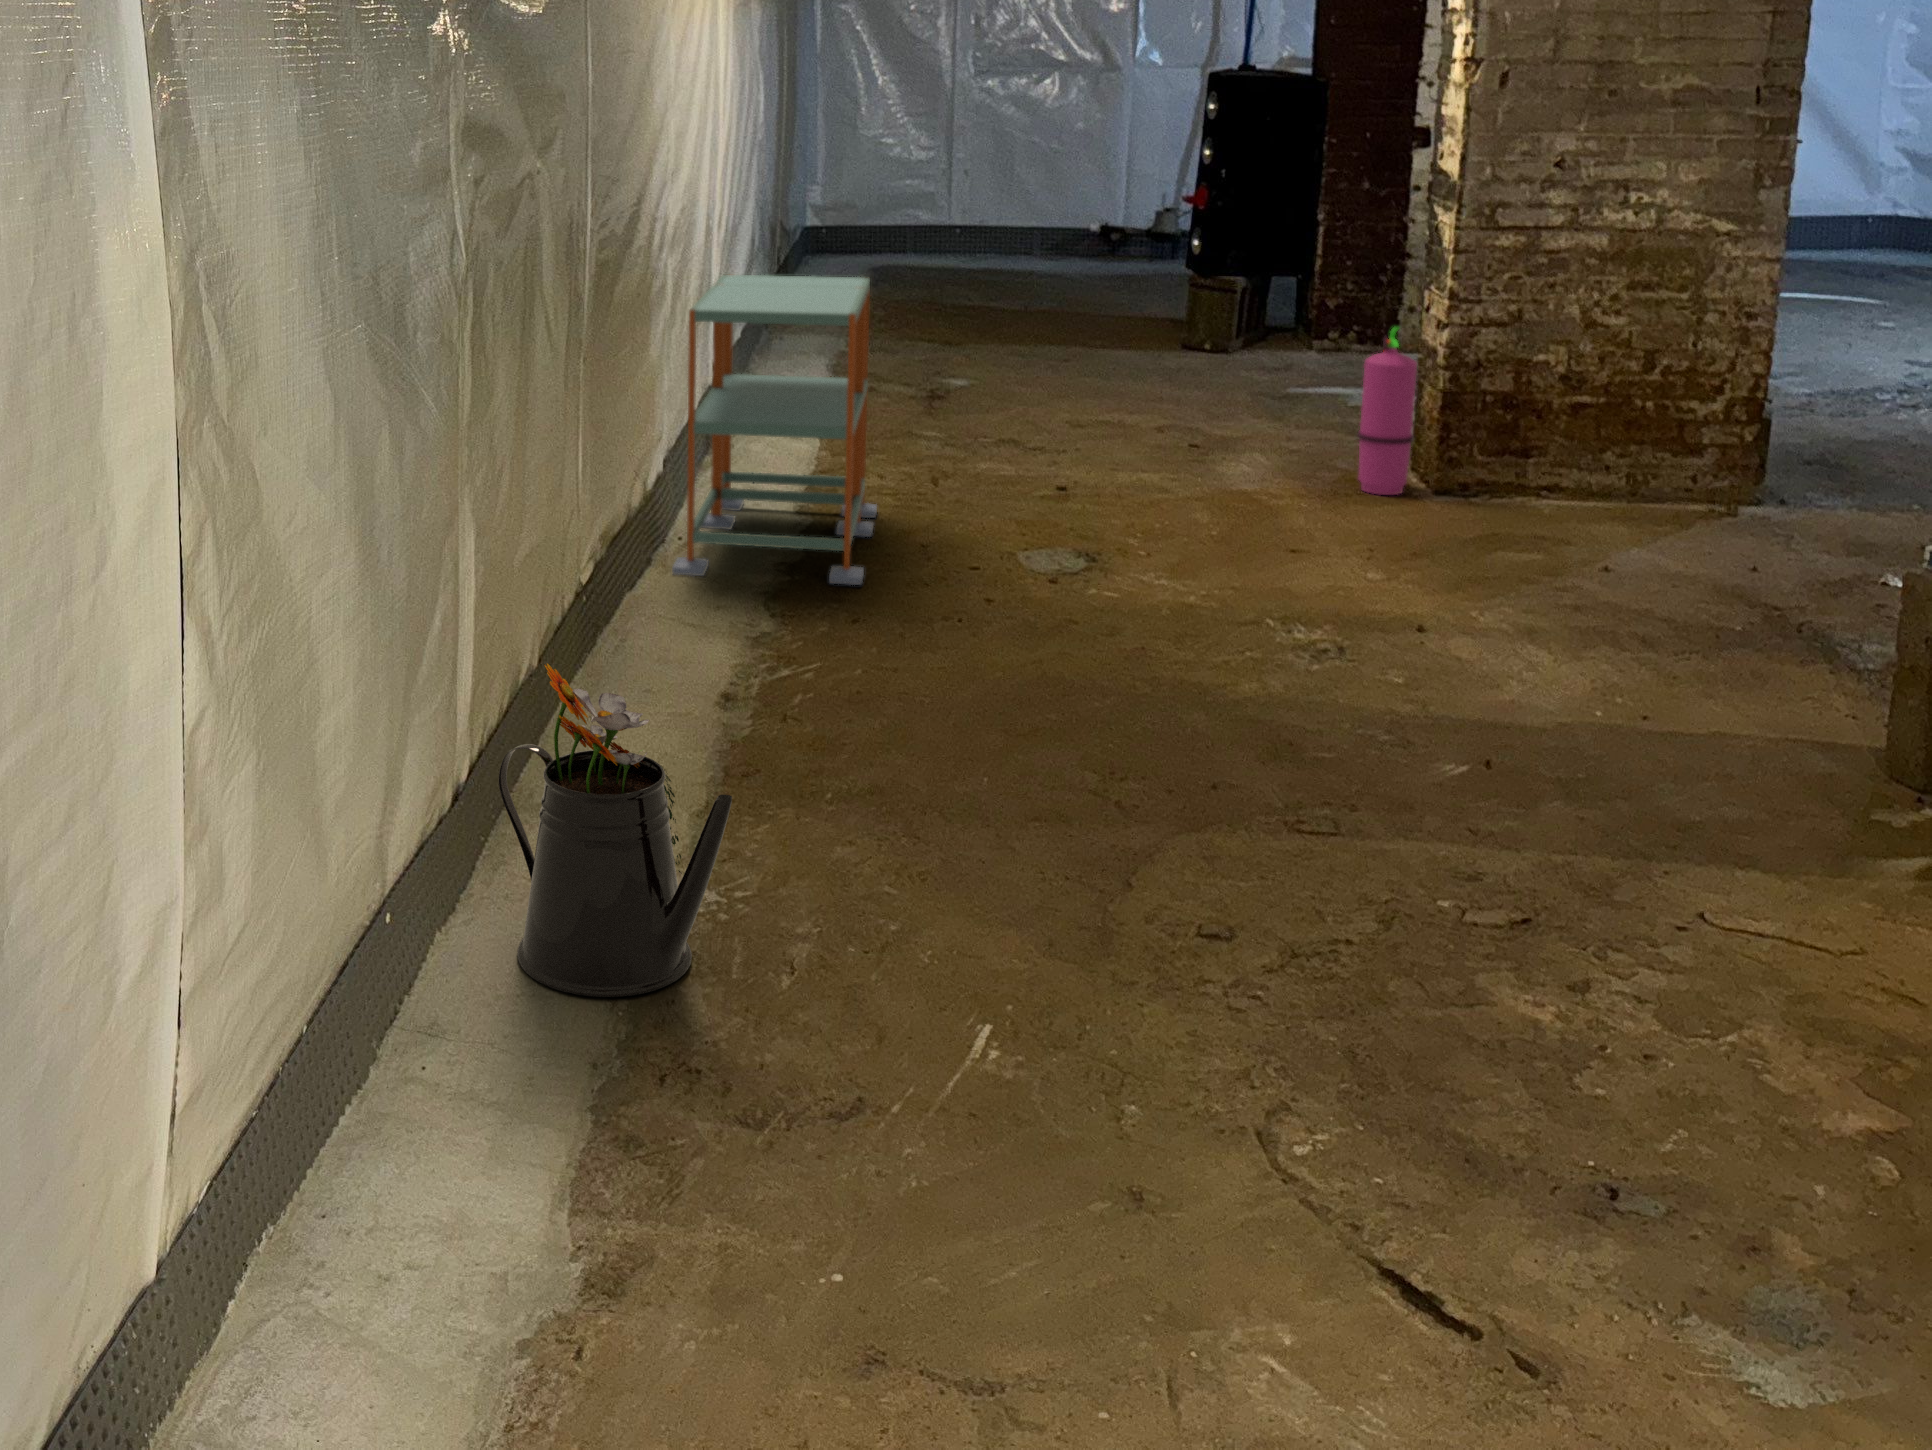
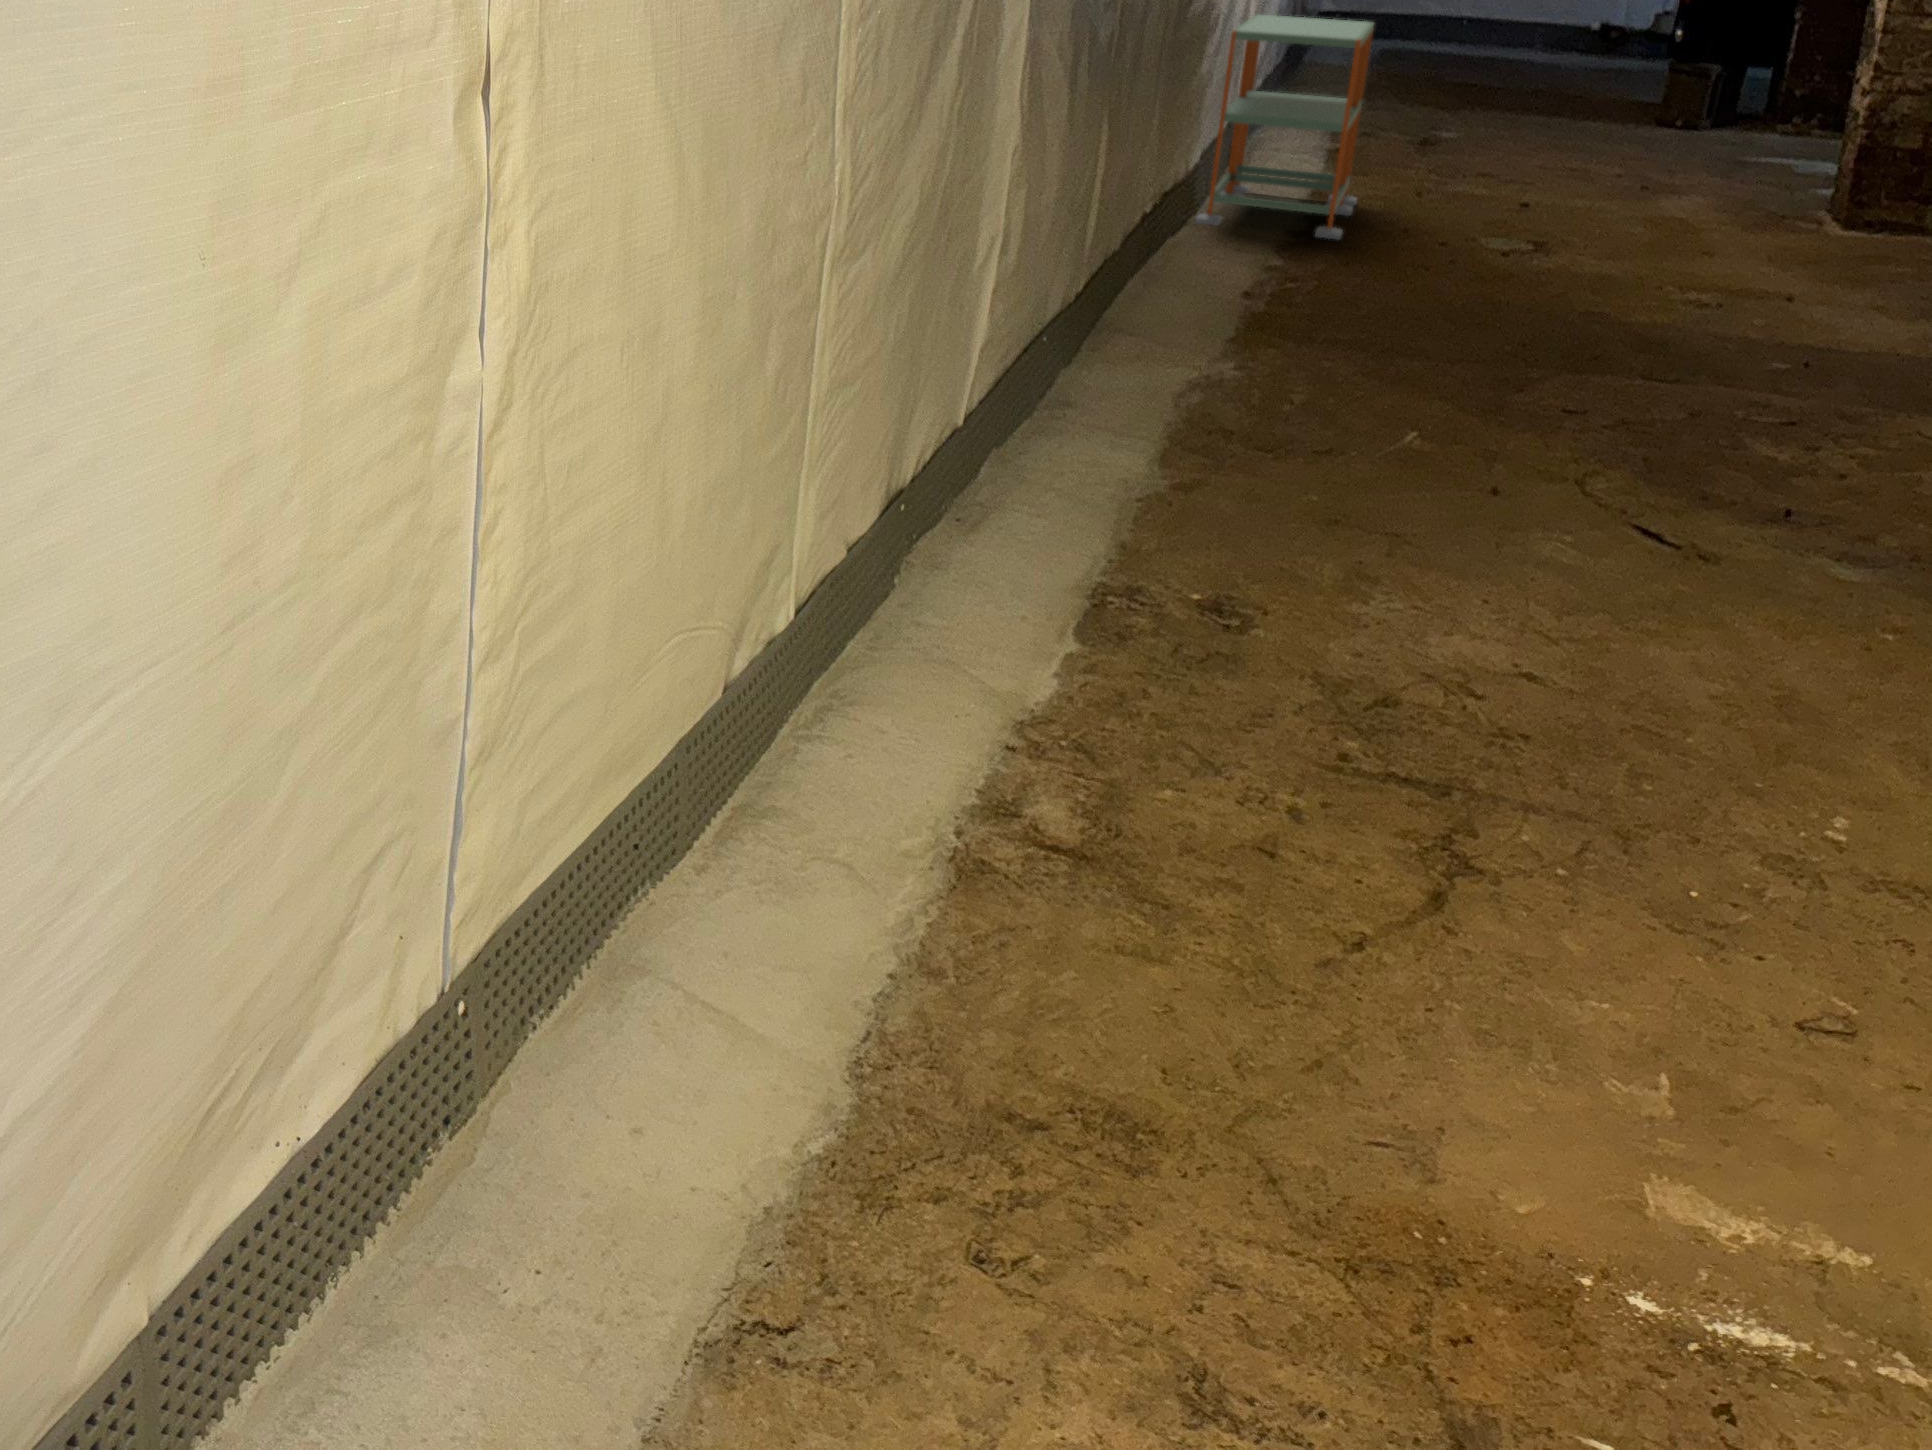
fire extinguisher: present [1357,327,1417,495] -> none [1772,90,1839,228]
watering can: present [499,664,732,997] -> none [1102,197,1255,394]

